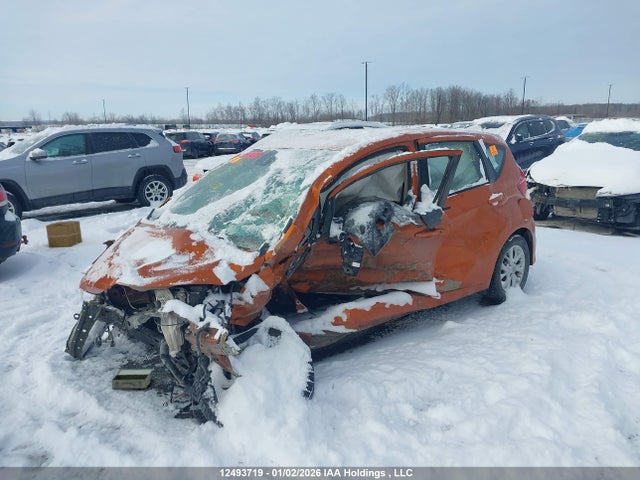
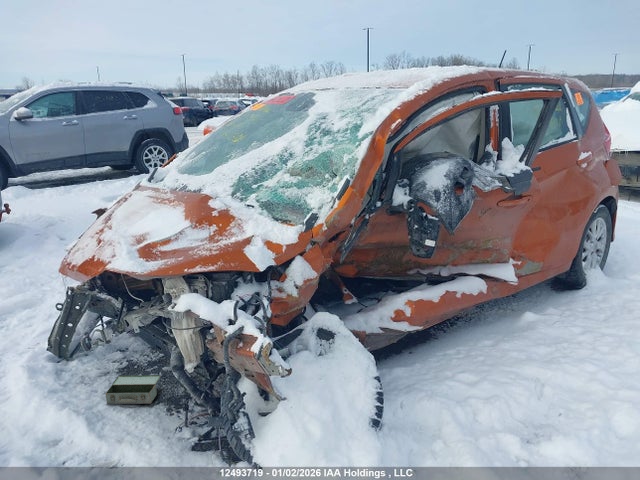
cardboard box: present [46,221,82,247] -> none [30,187,73,216]

